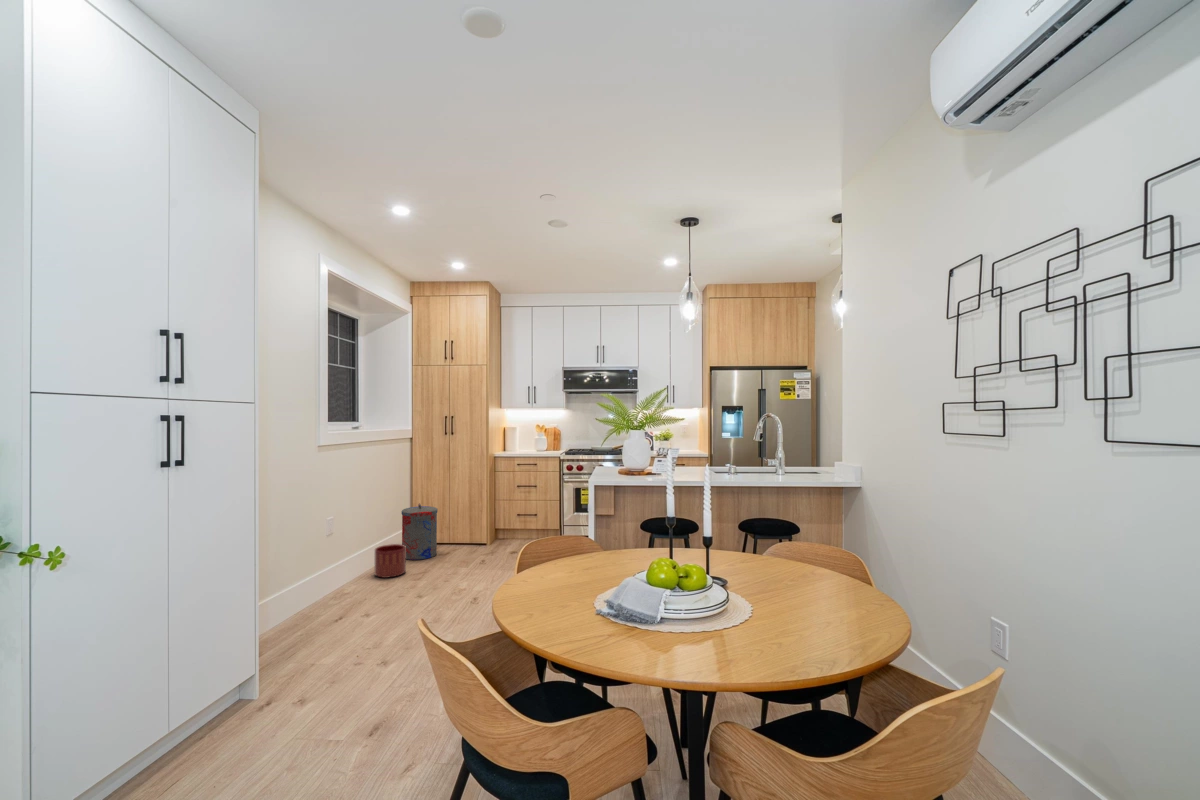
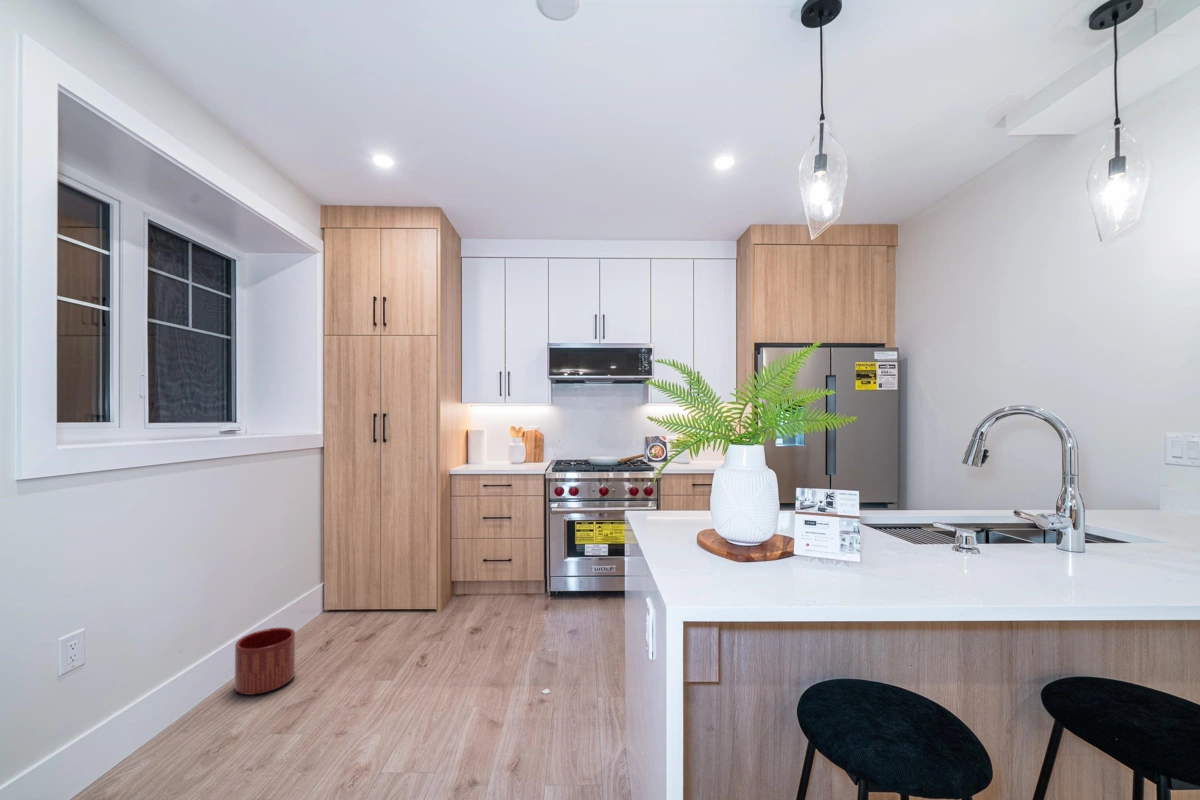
trash can: present [402,503,438,560] -> none [298,550,359,645]

